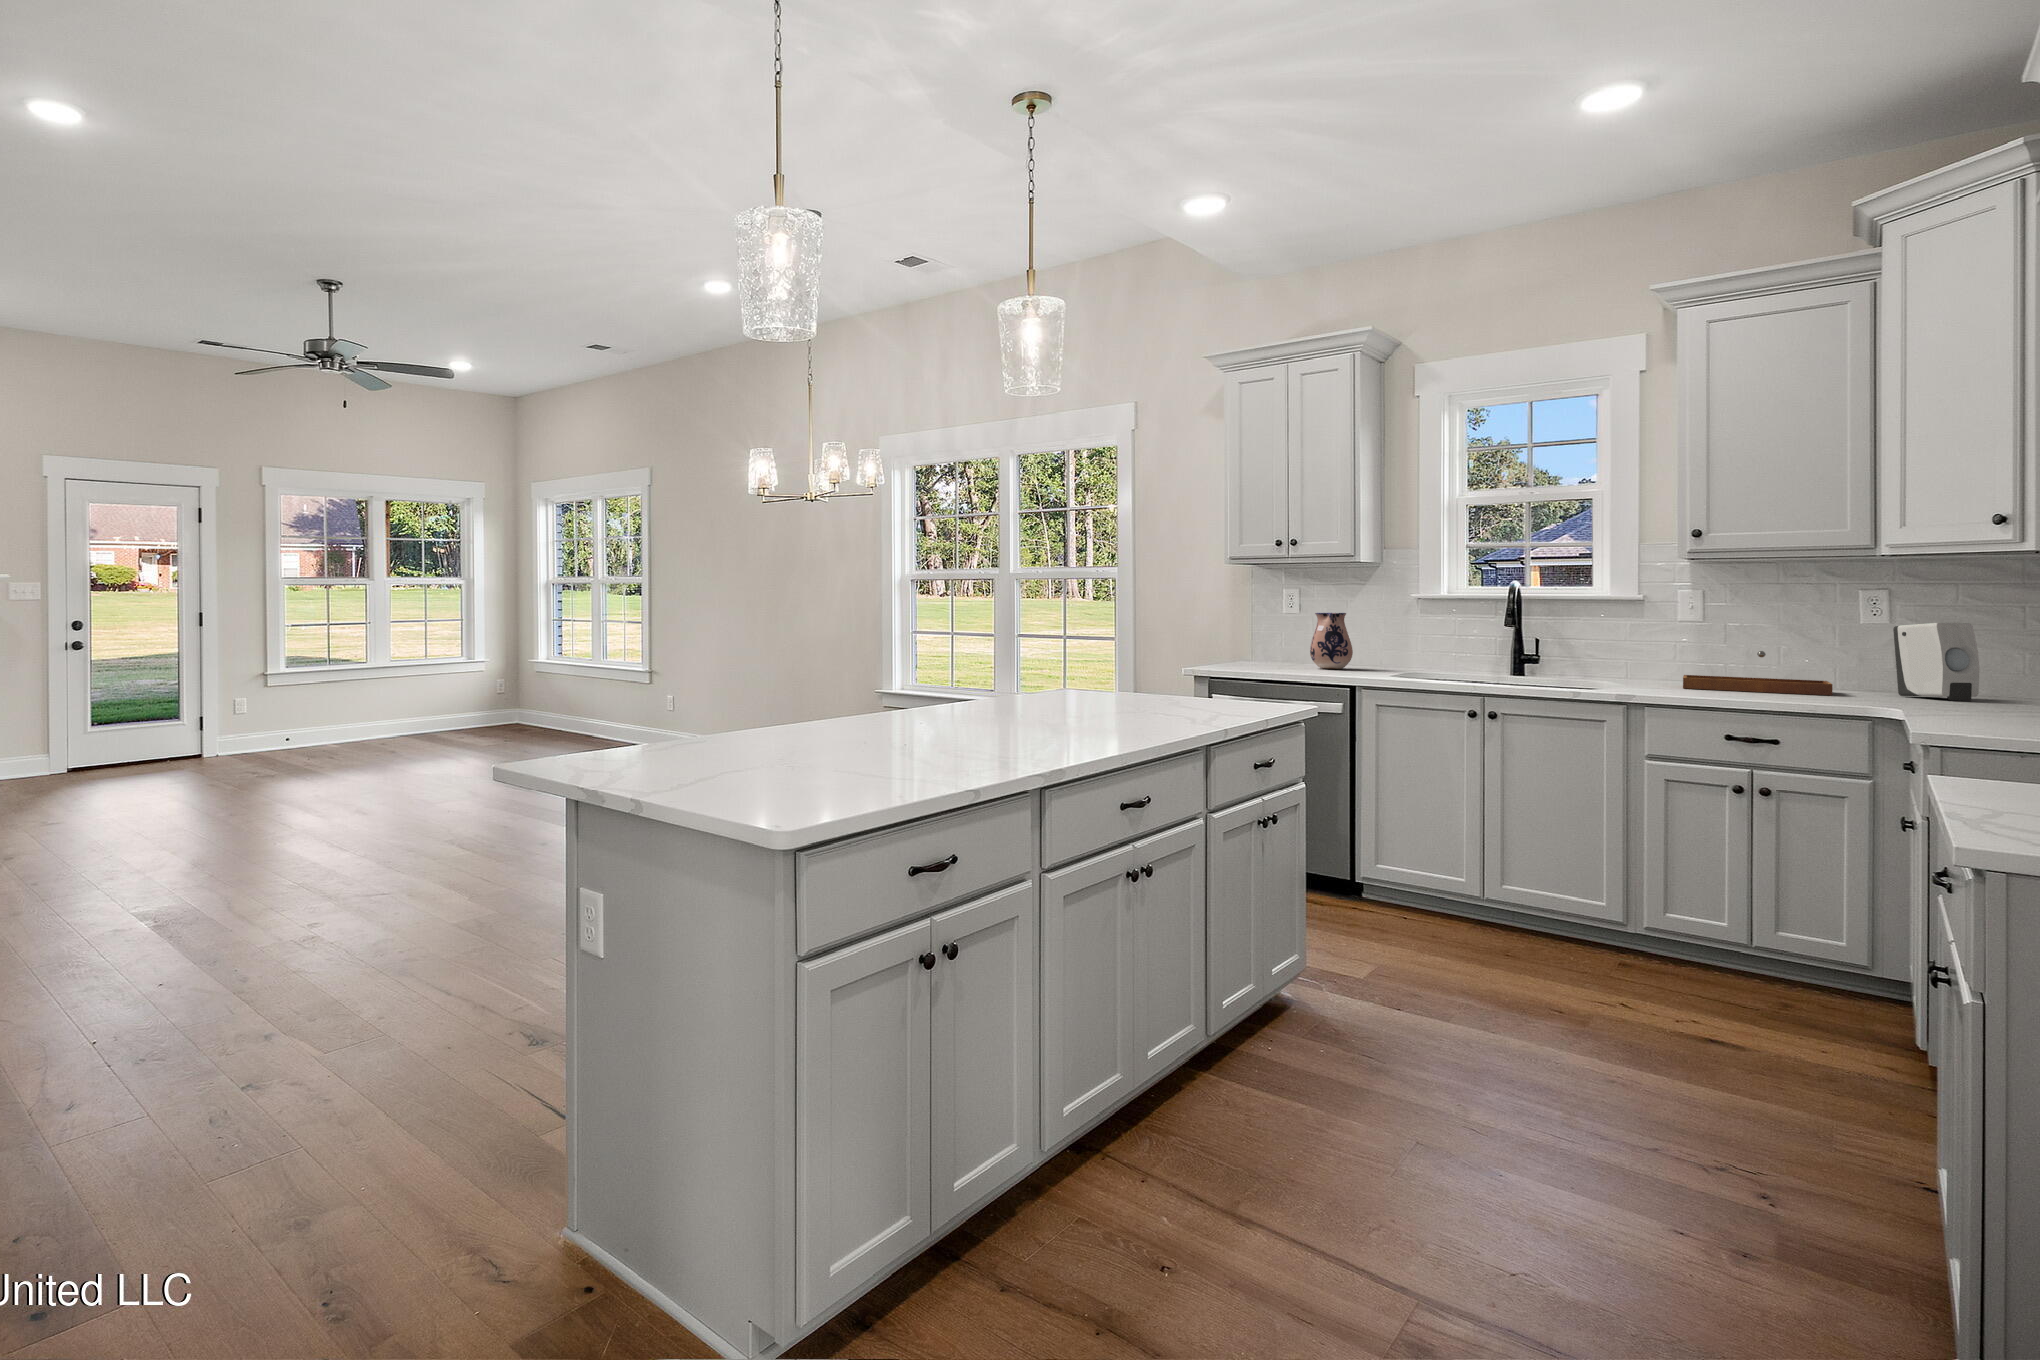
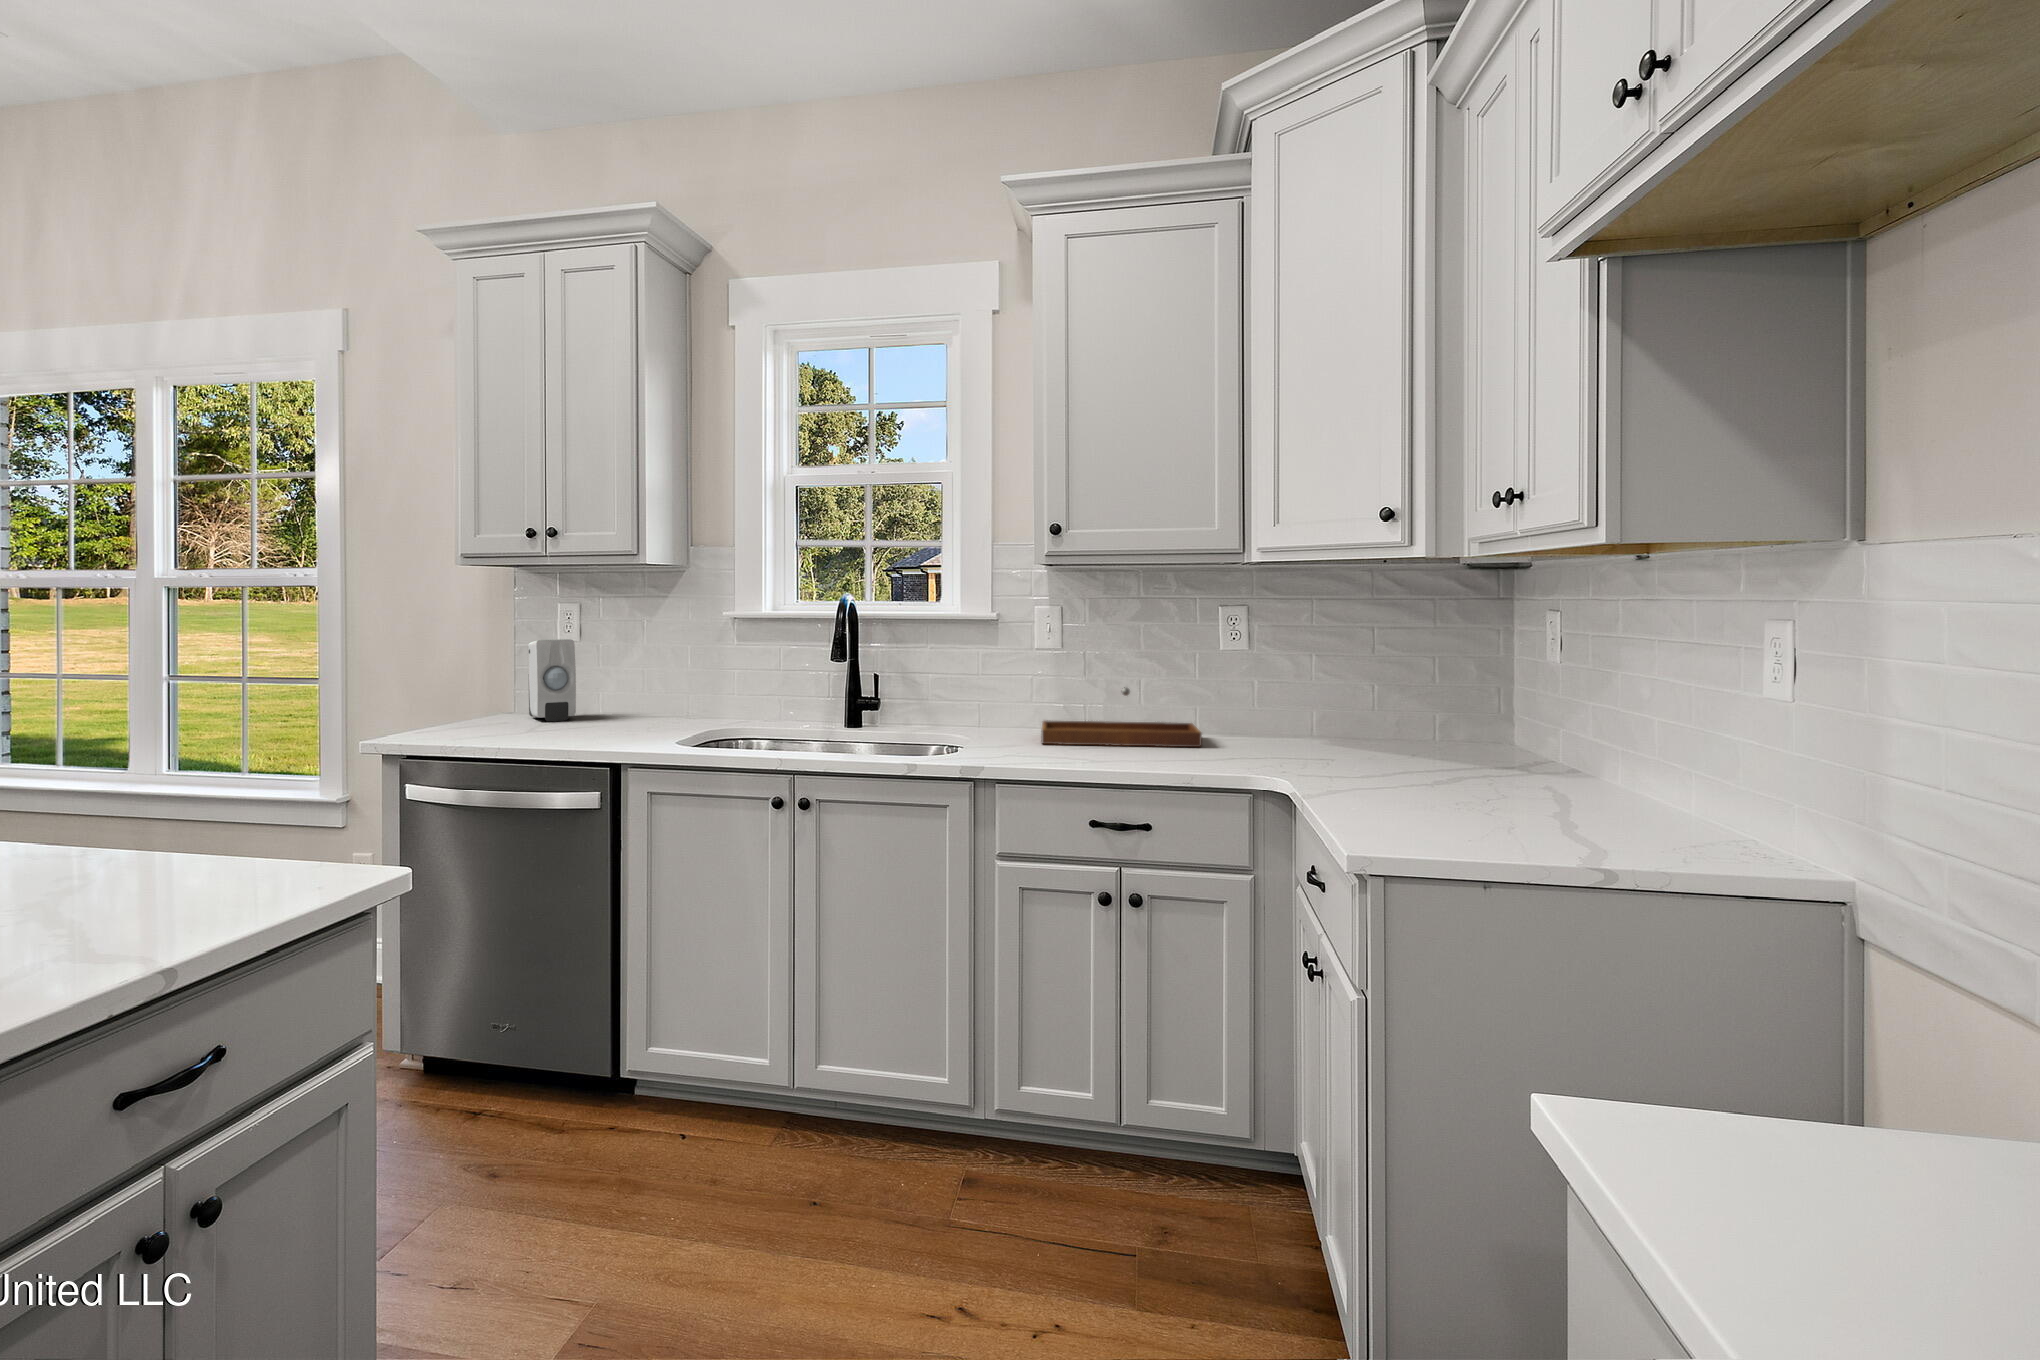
ceramic pitcher: present [1310,613,1353,669] -> none [580,641,641,727]
soap dispenser: present [1893,623,1979,701] -> present [528,639,576,721]

